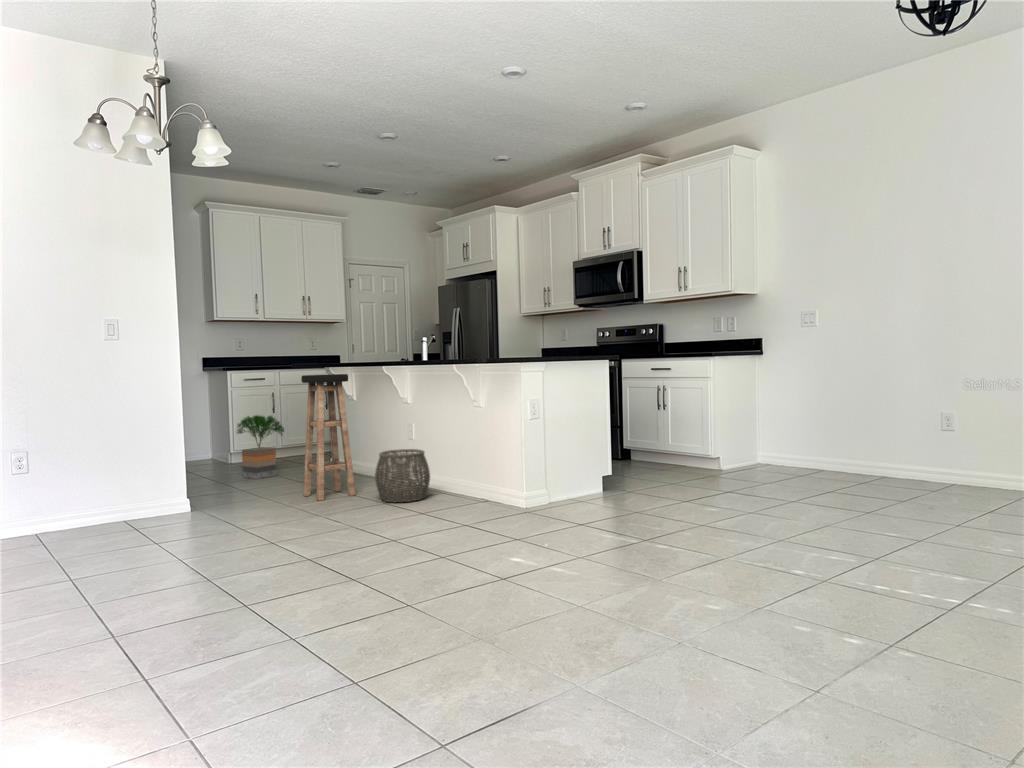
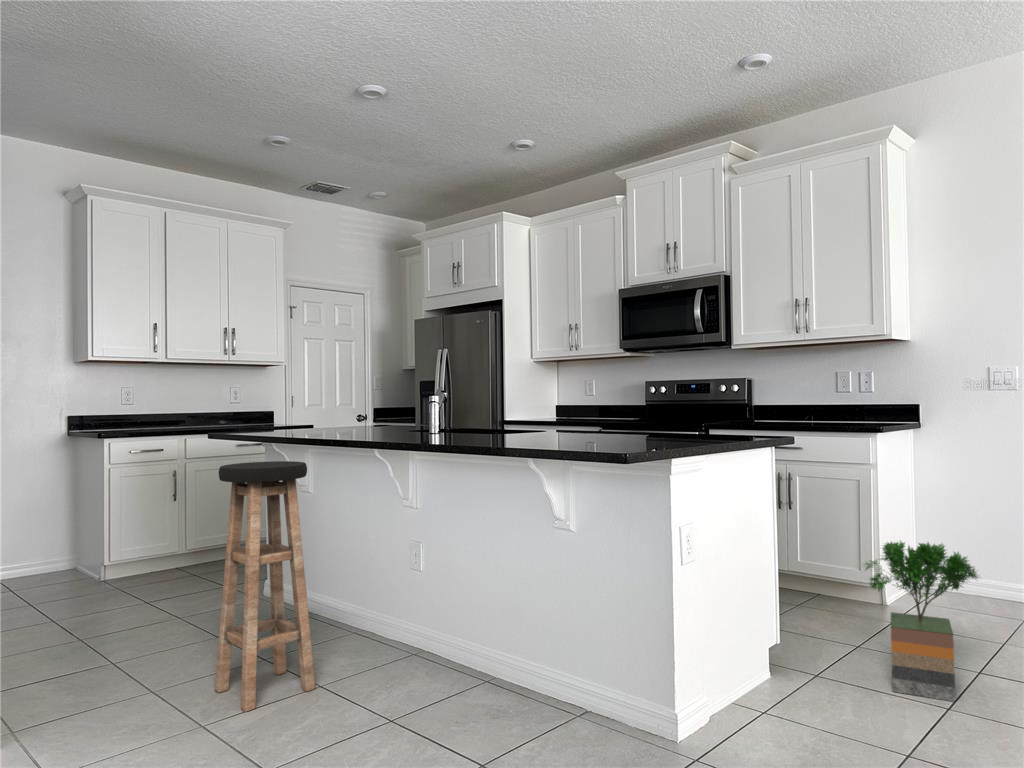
potted tree: present [237,415,284,479] -> present [865,541,978,702]
woven basket: present [375,449,430,503] -> none [356,603,463,723]

